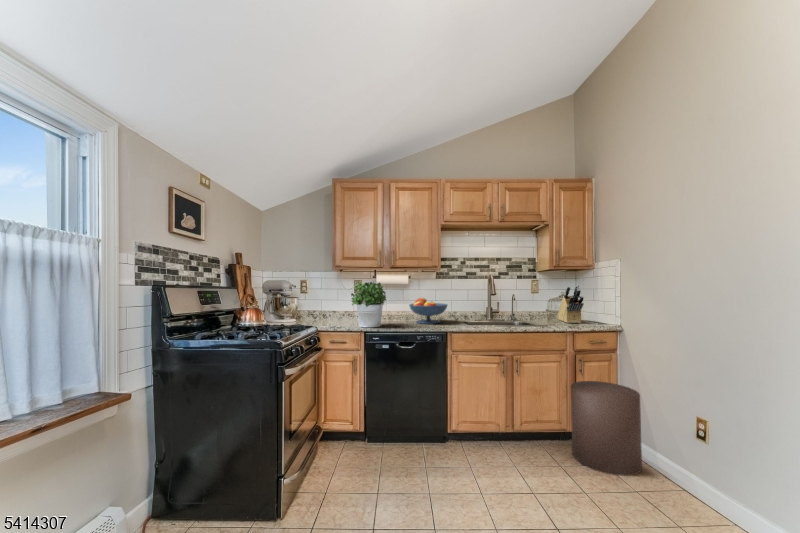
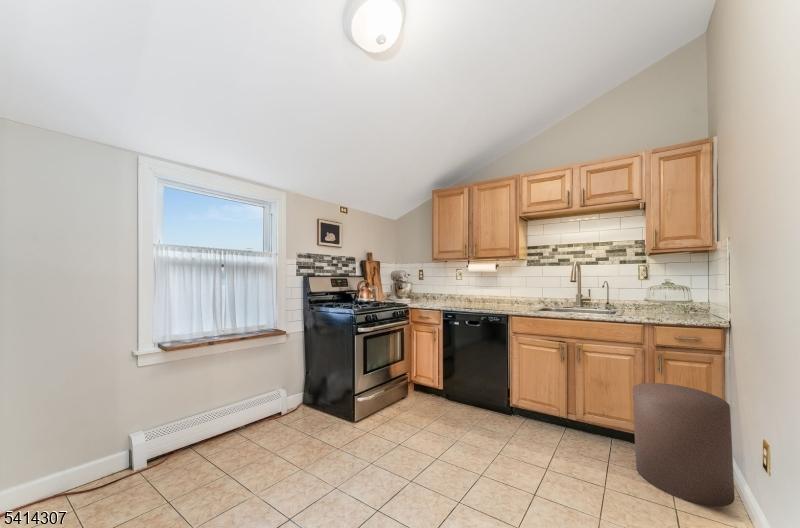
potted plant: present [351,281,386,327] -> none [439,270,468,307]
knife block: present [557,285,584,323] -> none [669,270,696,317]
fruit bowl: present [409,298,447,324] -> none [492,284,529,307]

